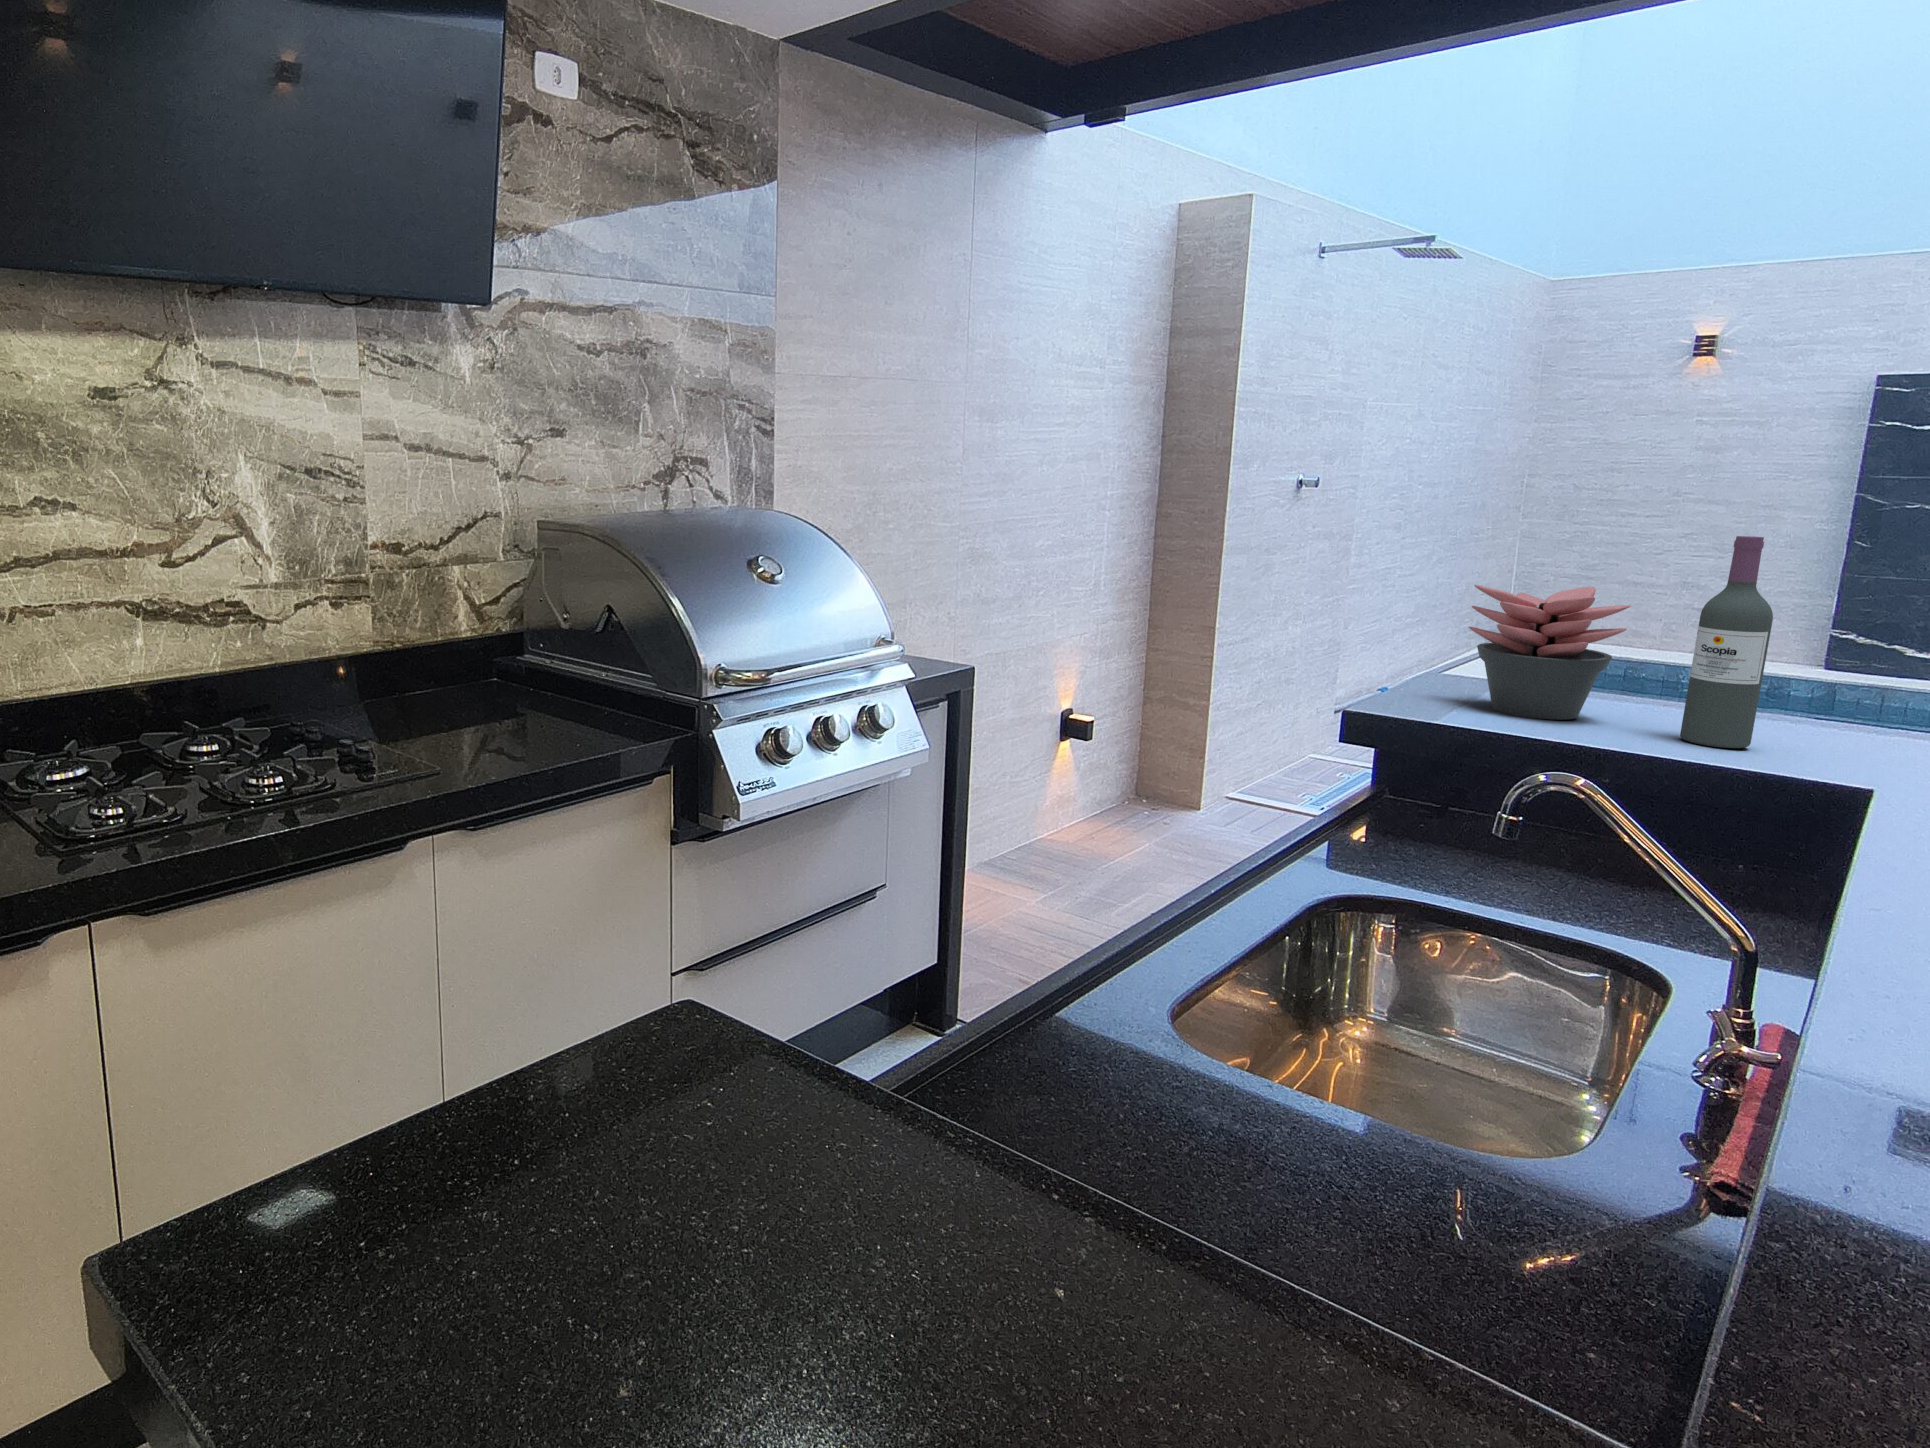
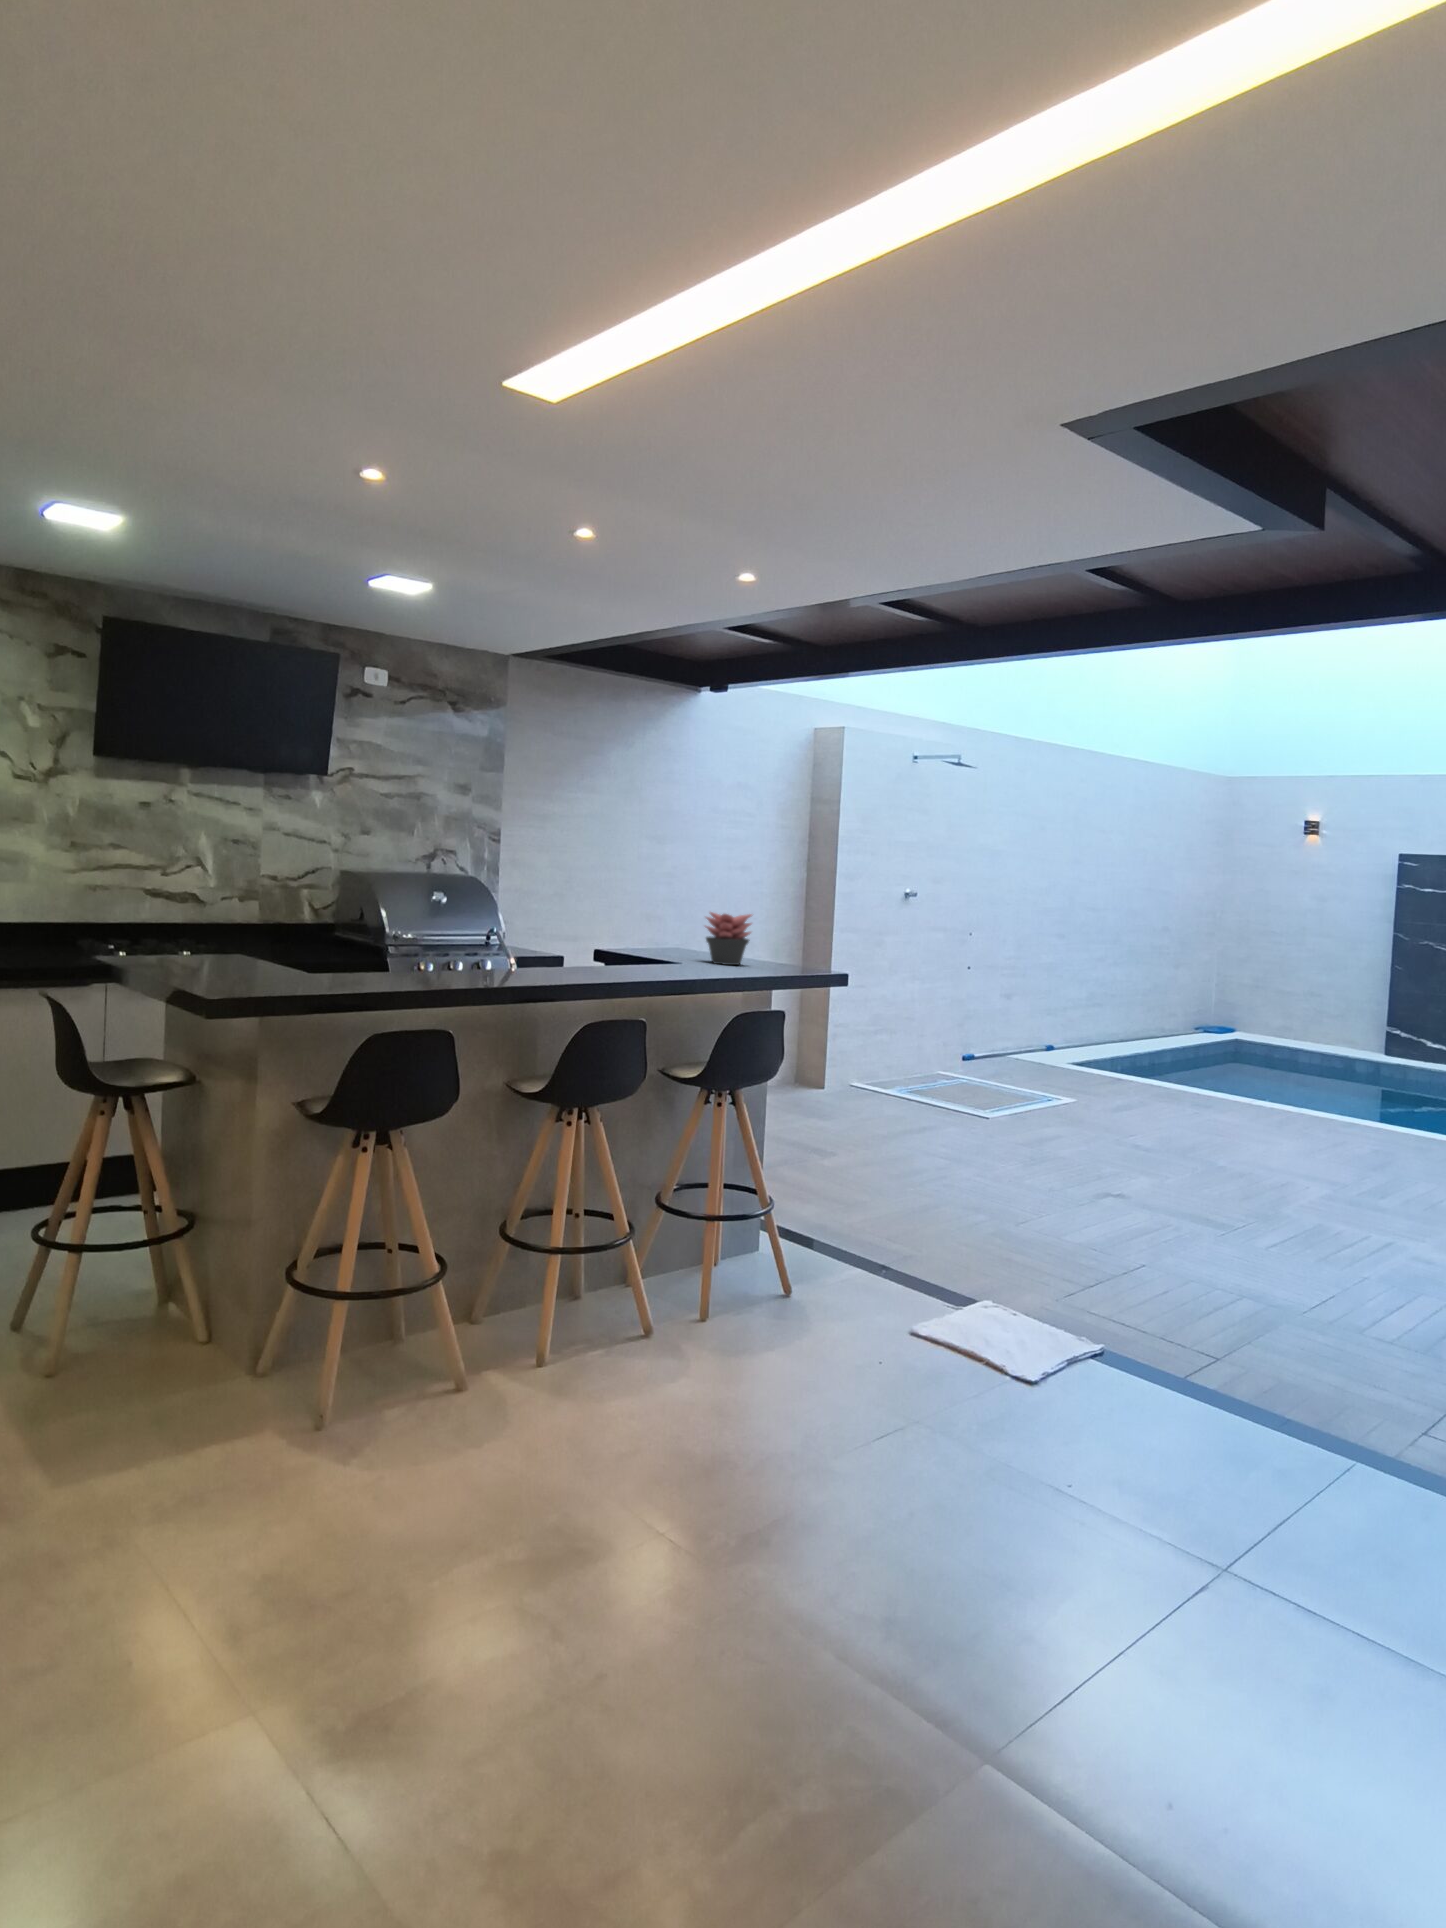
wine bottle: present [1680,536,1773,748] -> none [750,890,774,971]

